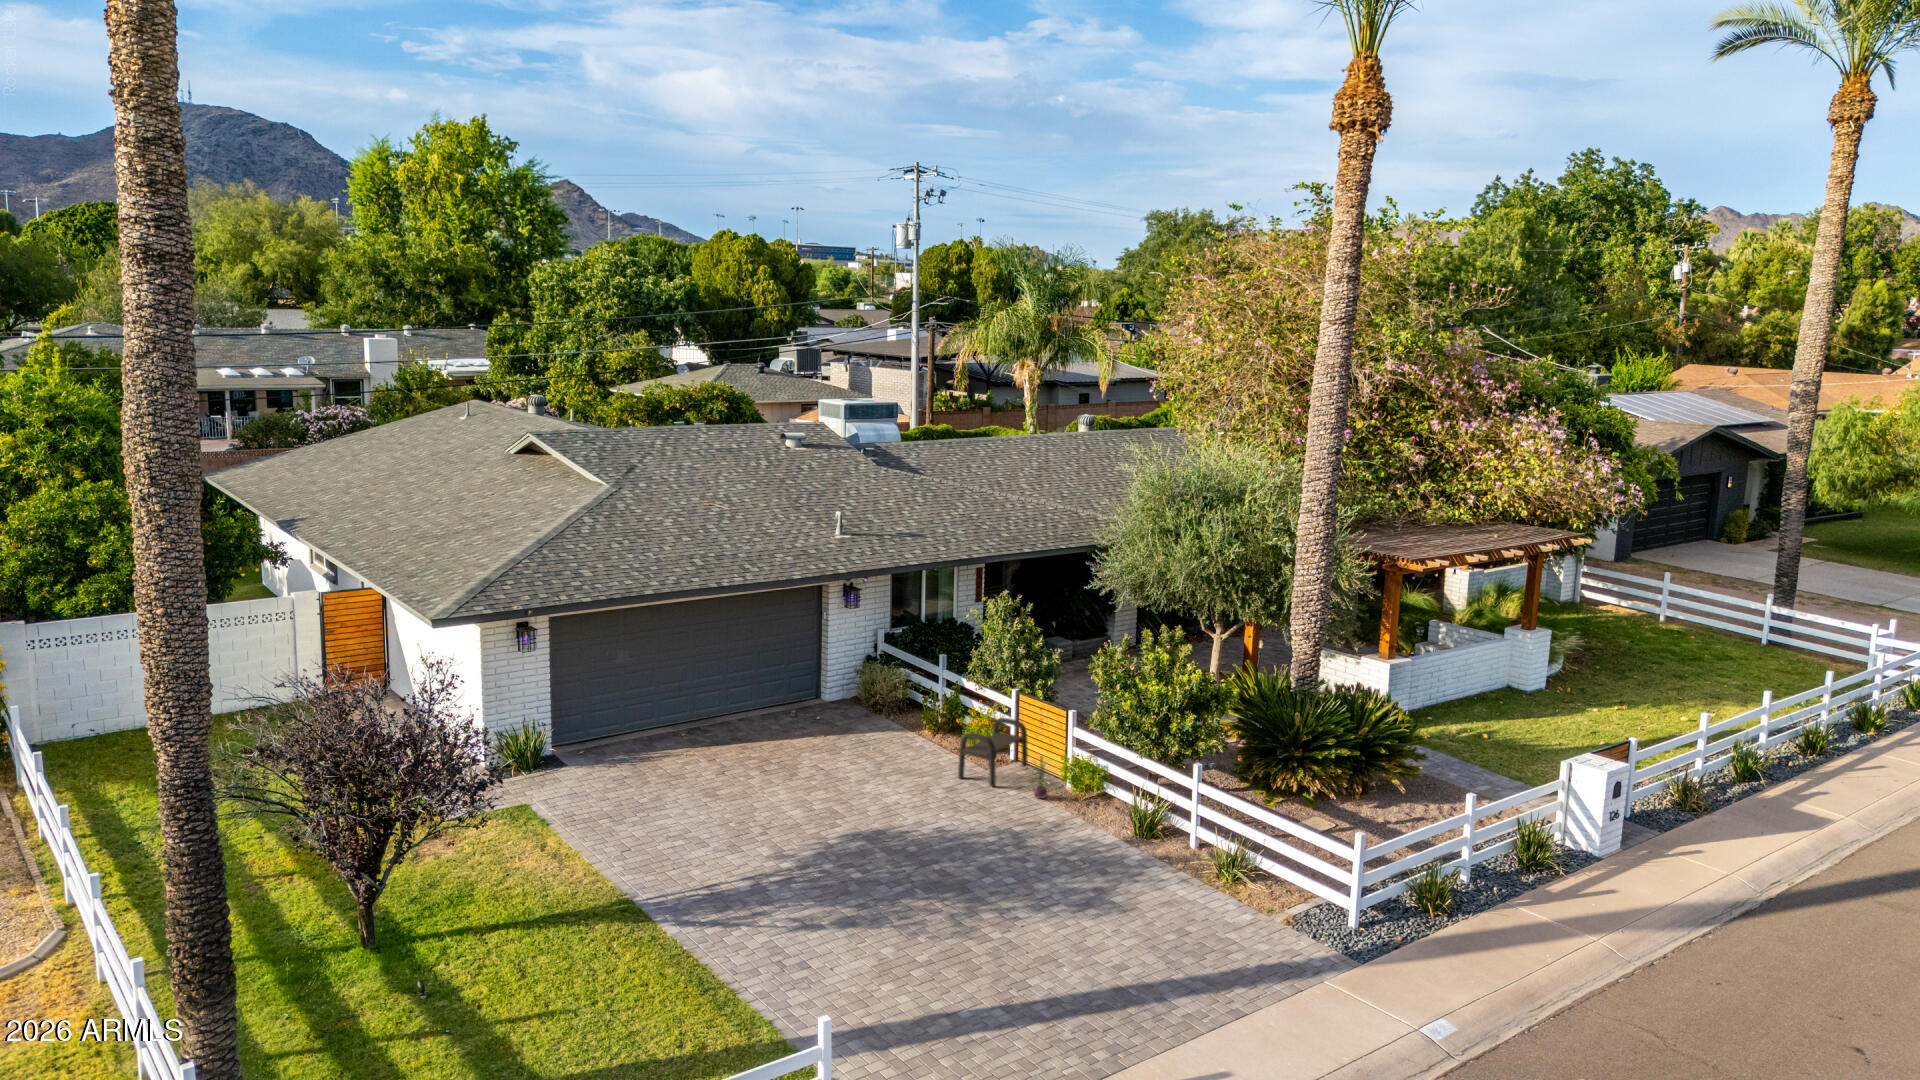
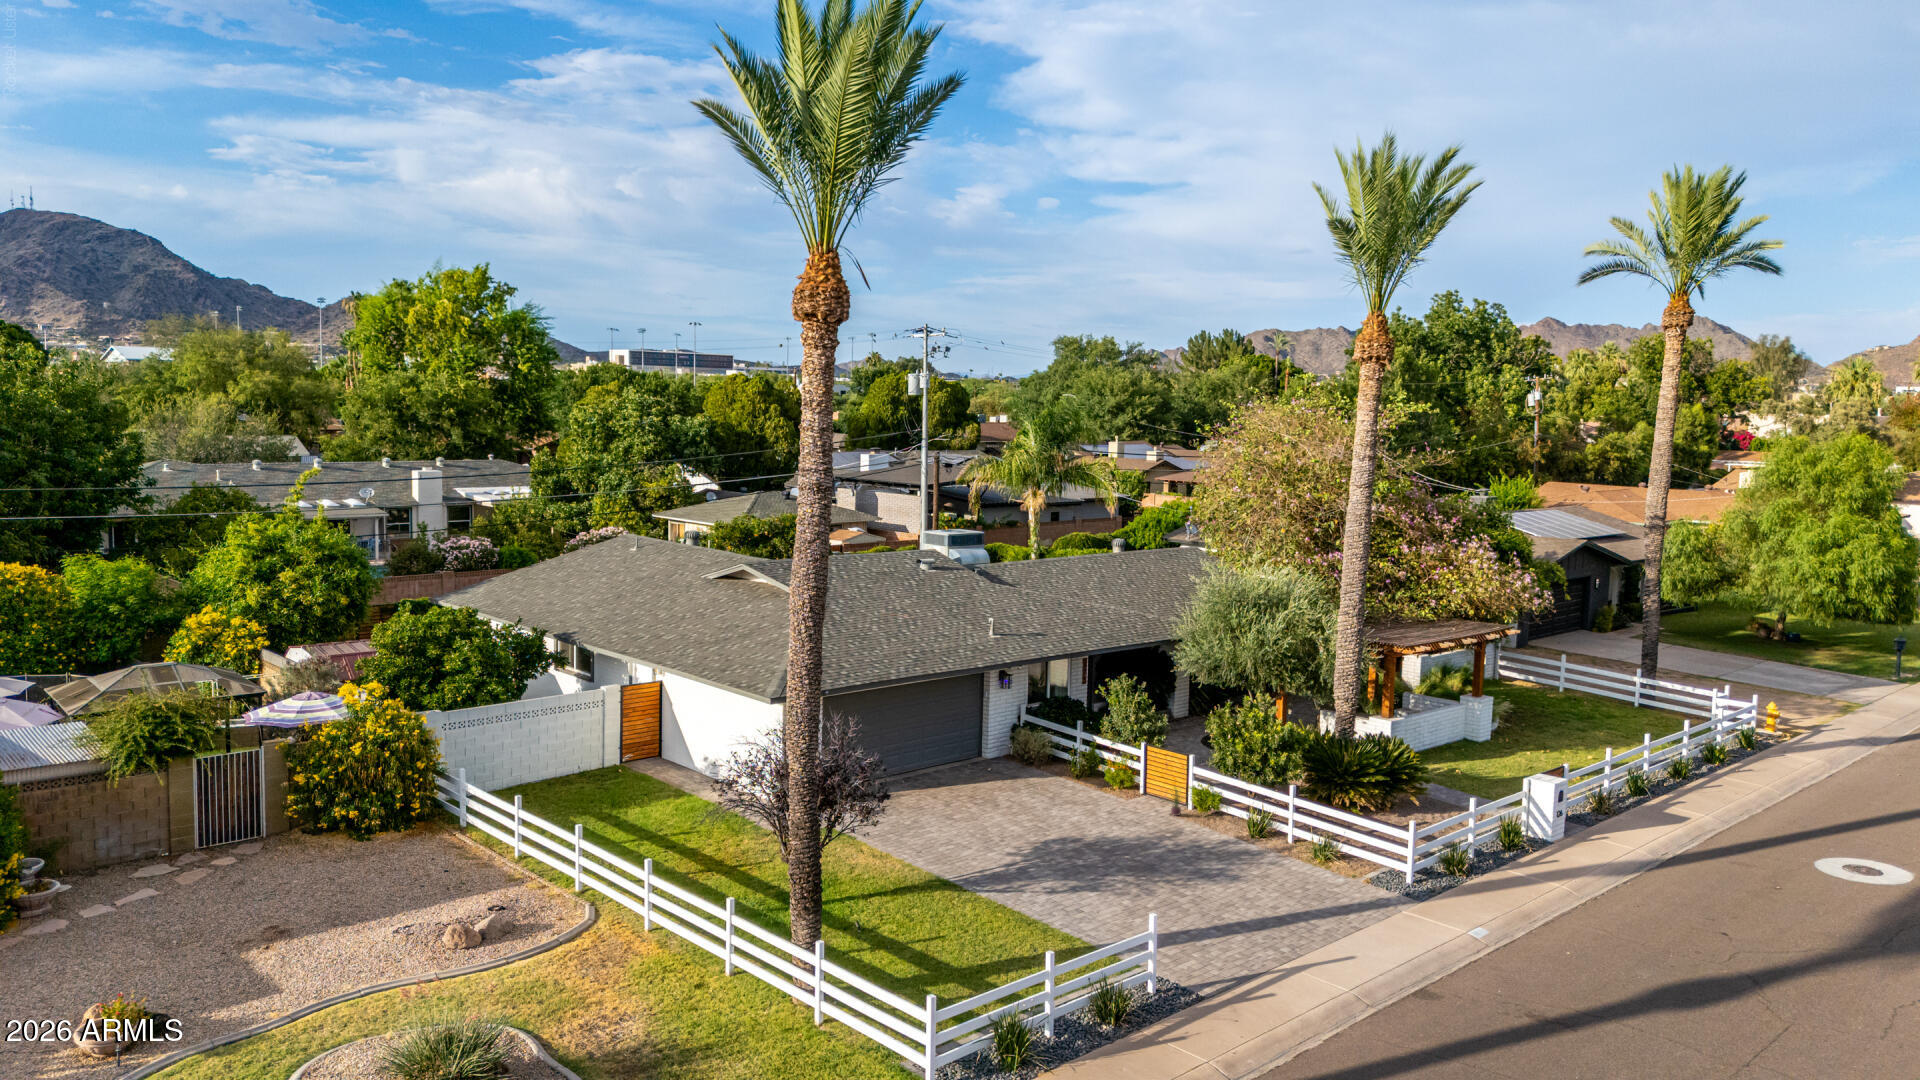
bench: present [958,718,1028,786] -> none [1113,762,1156,809]

